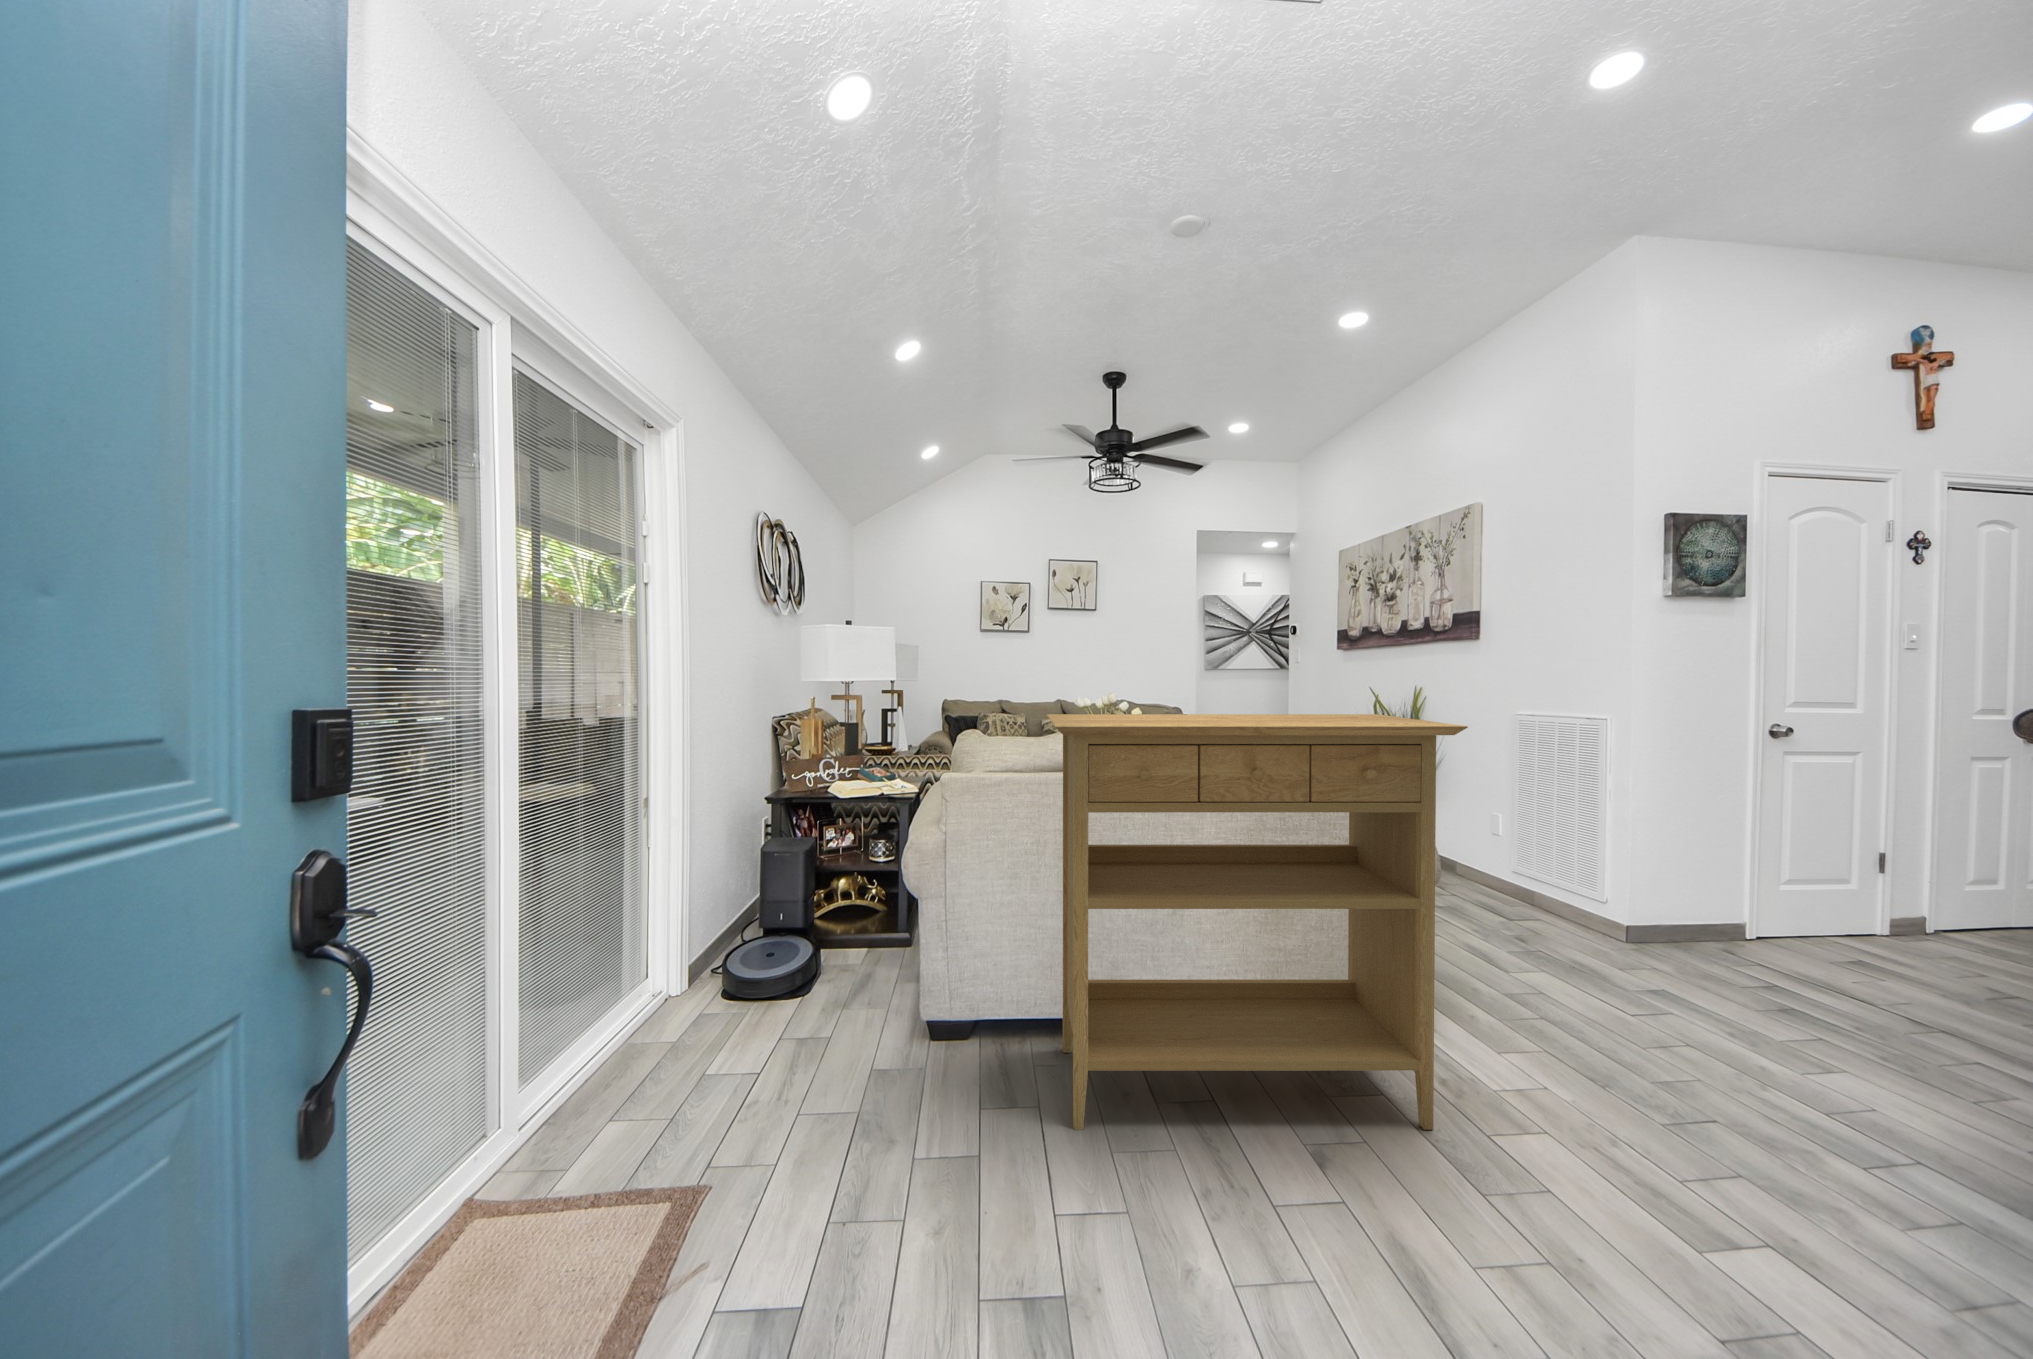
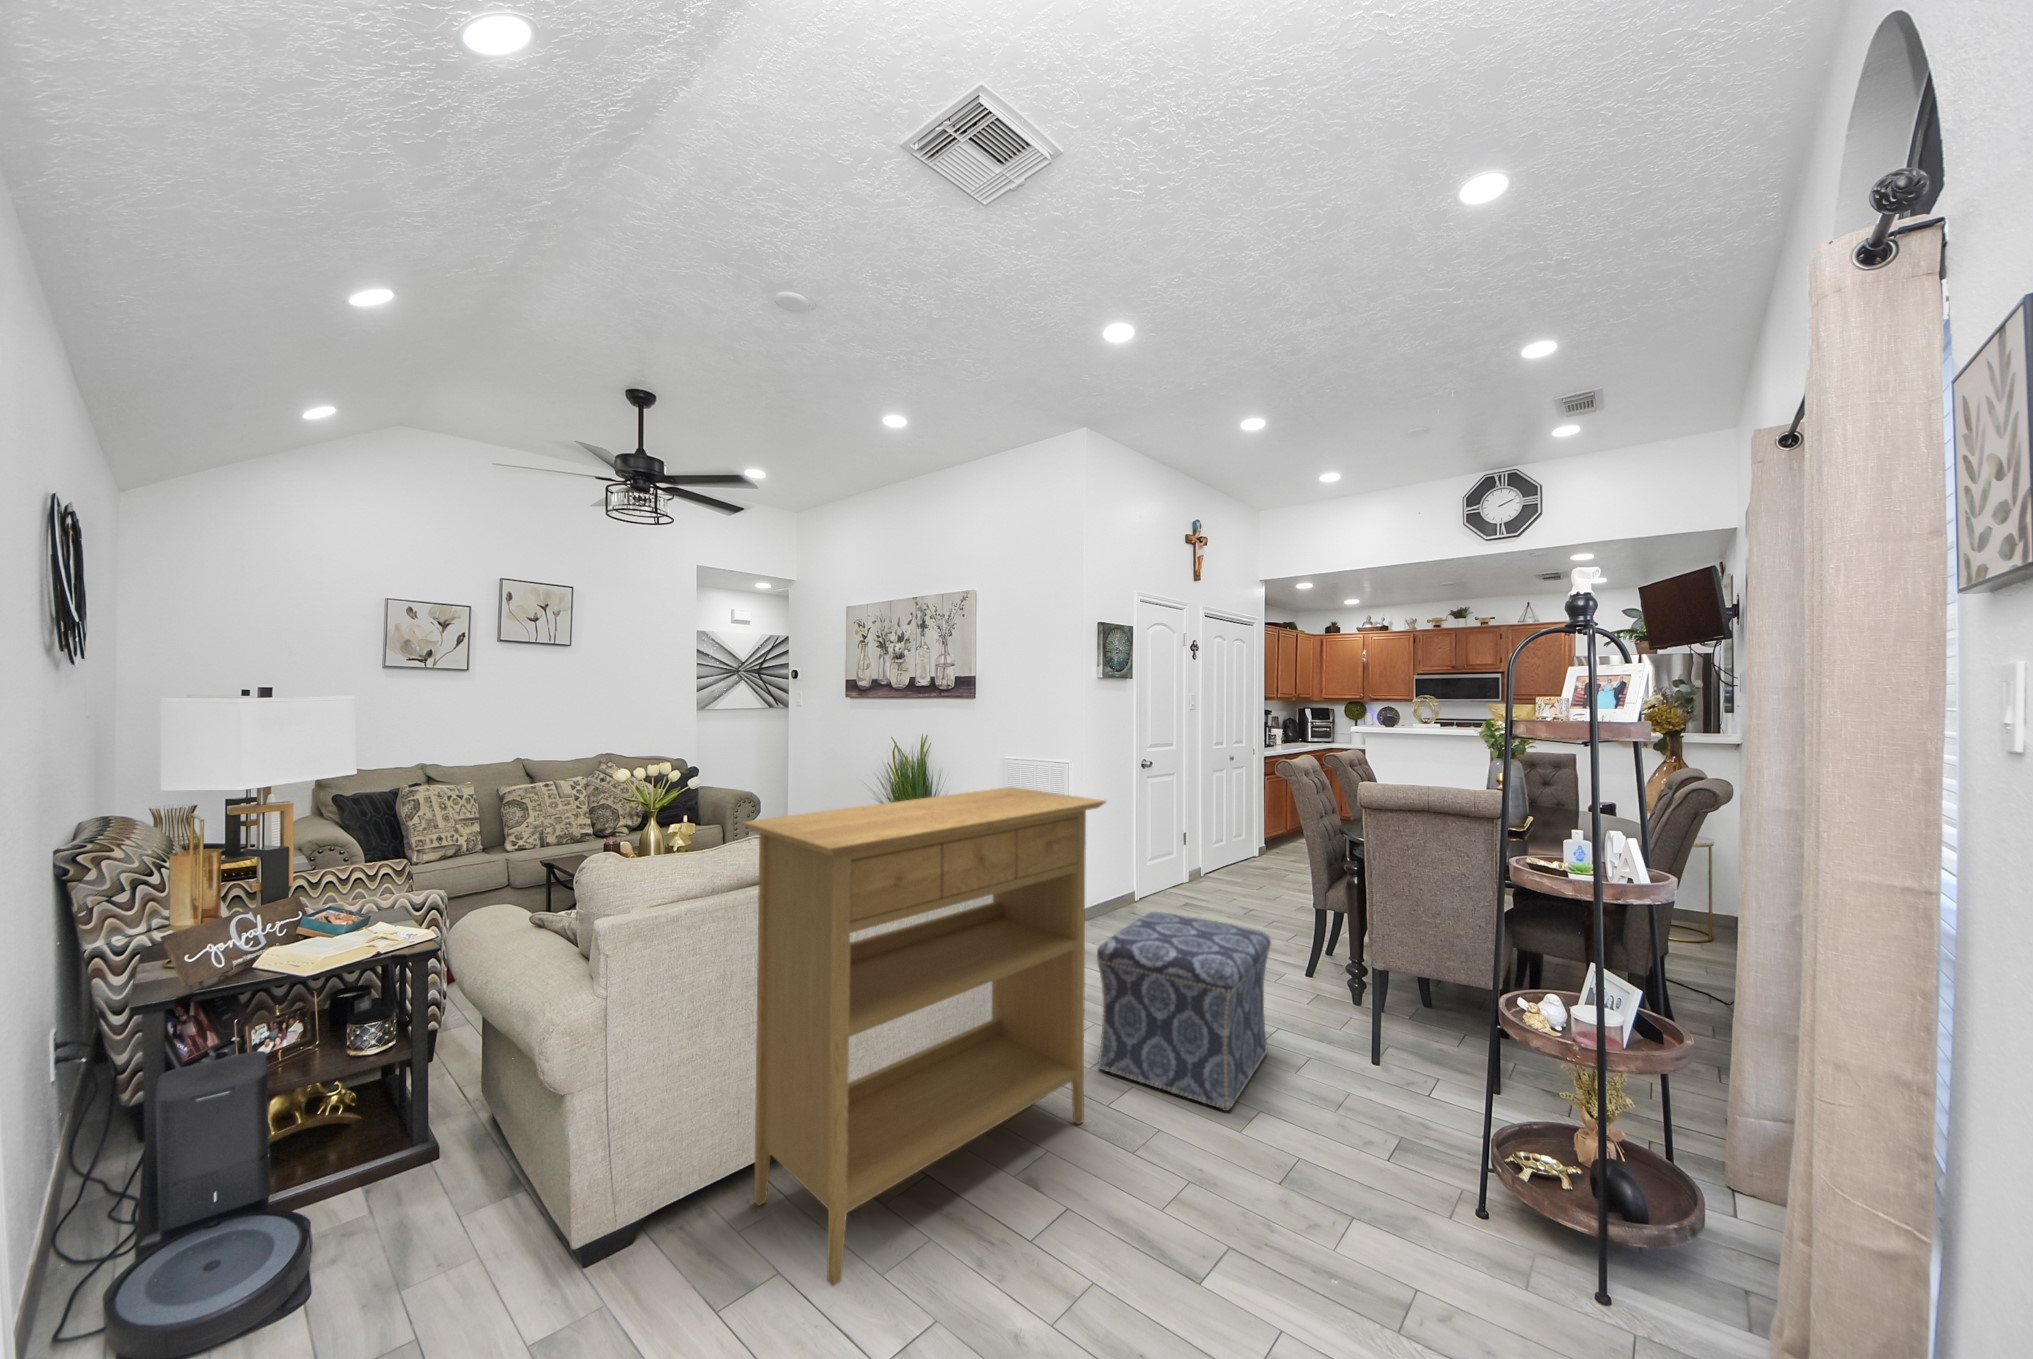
ottoman: none [1500,917,1874,1218] -> present [1097,912,1271,1111]

